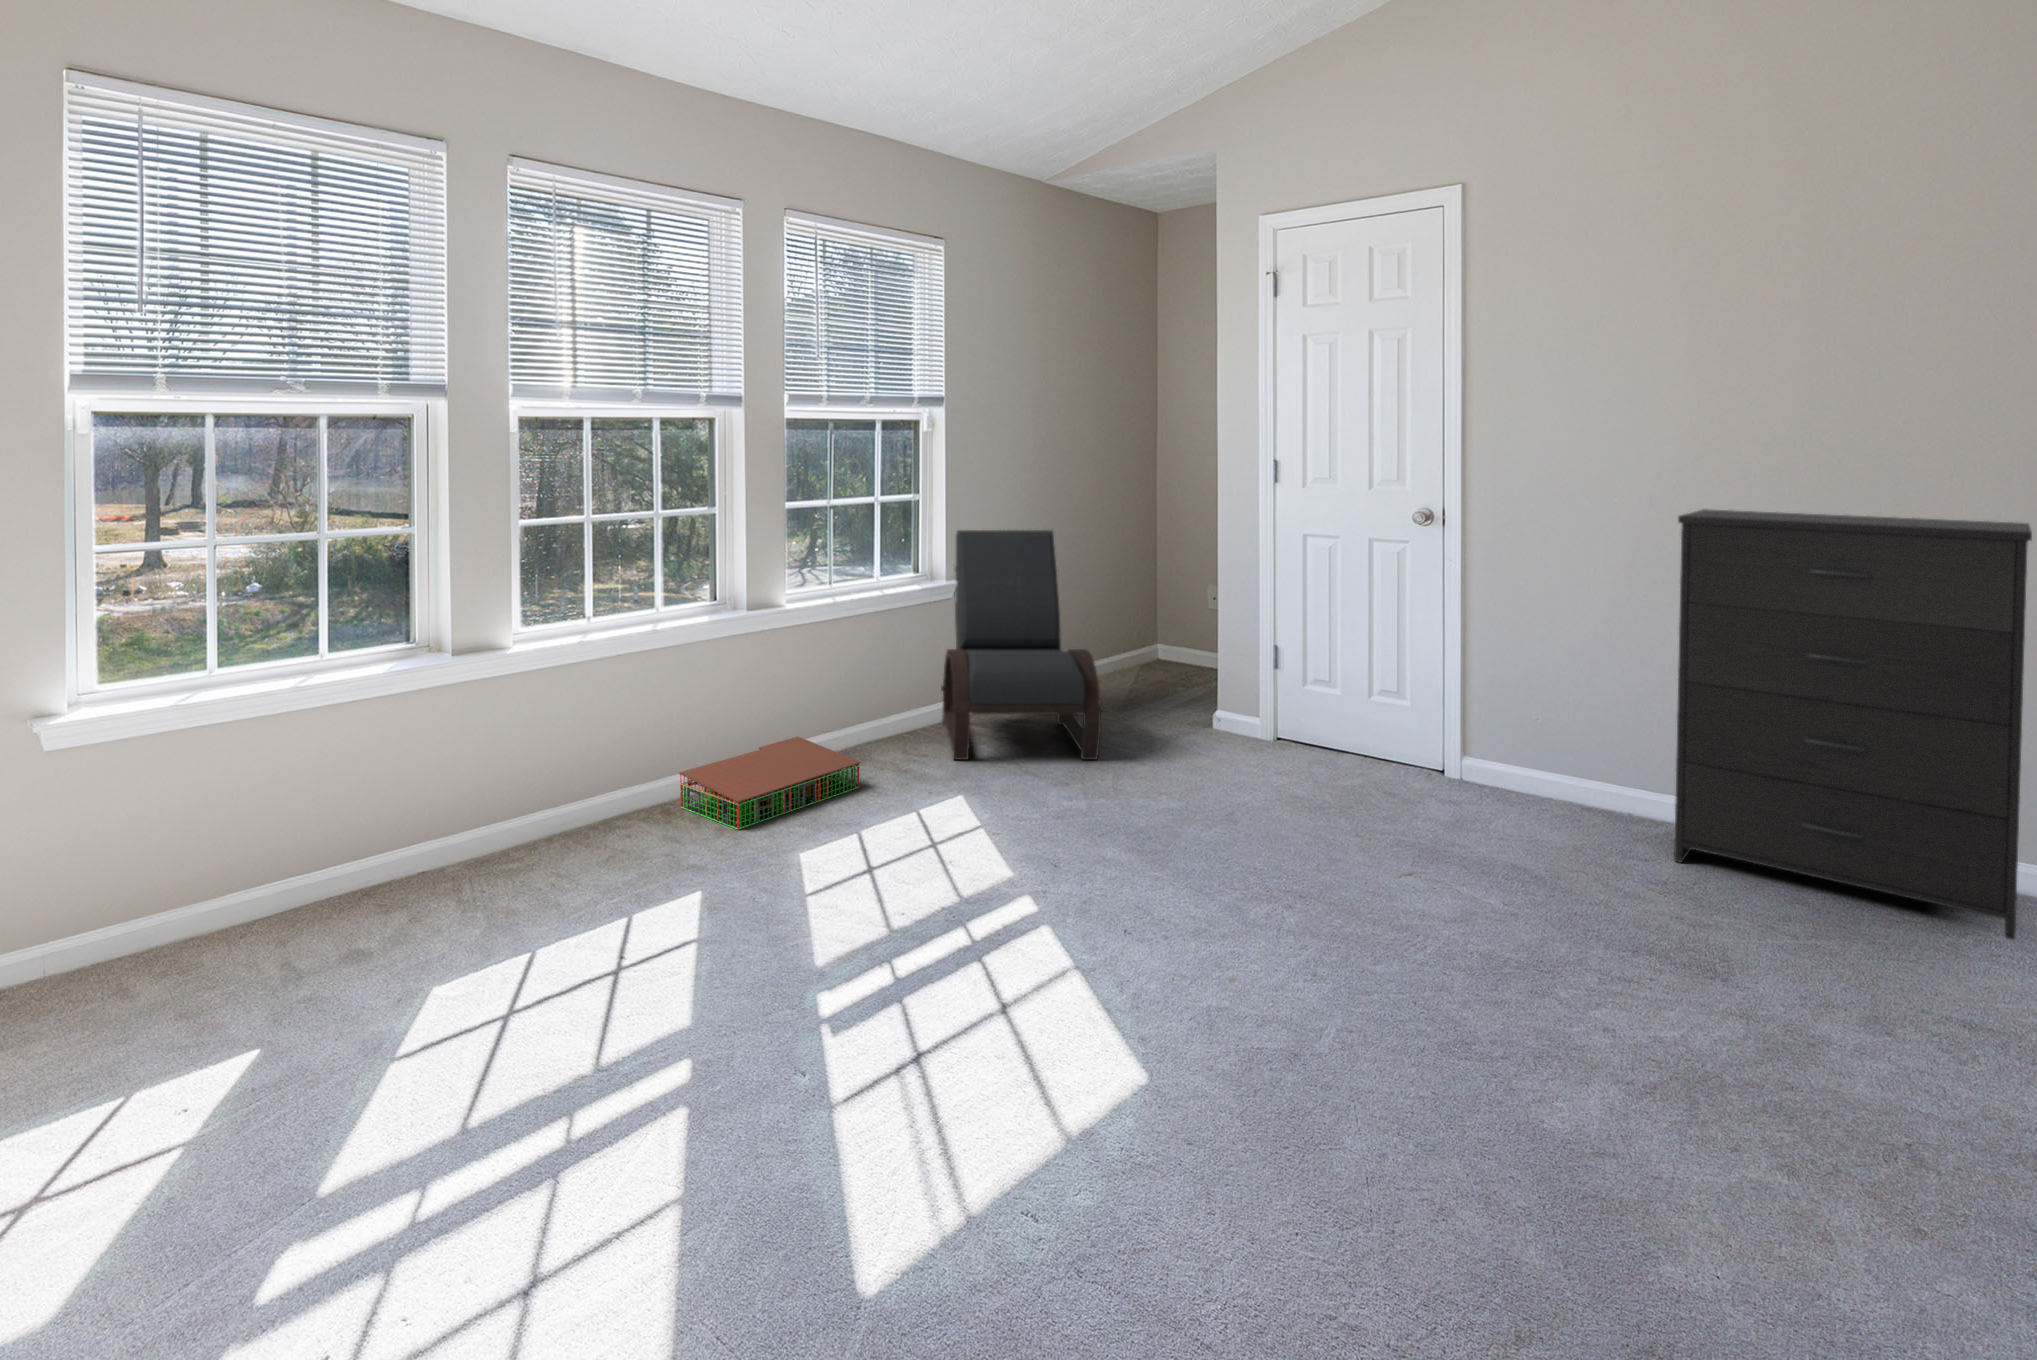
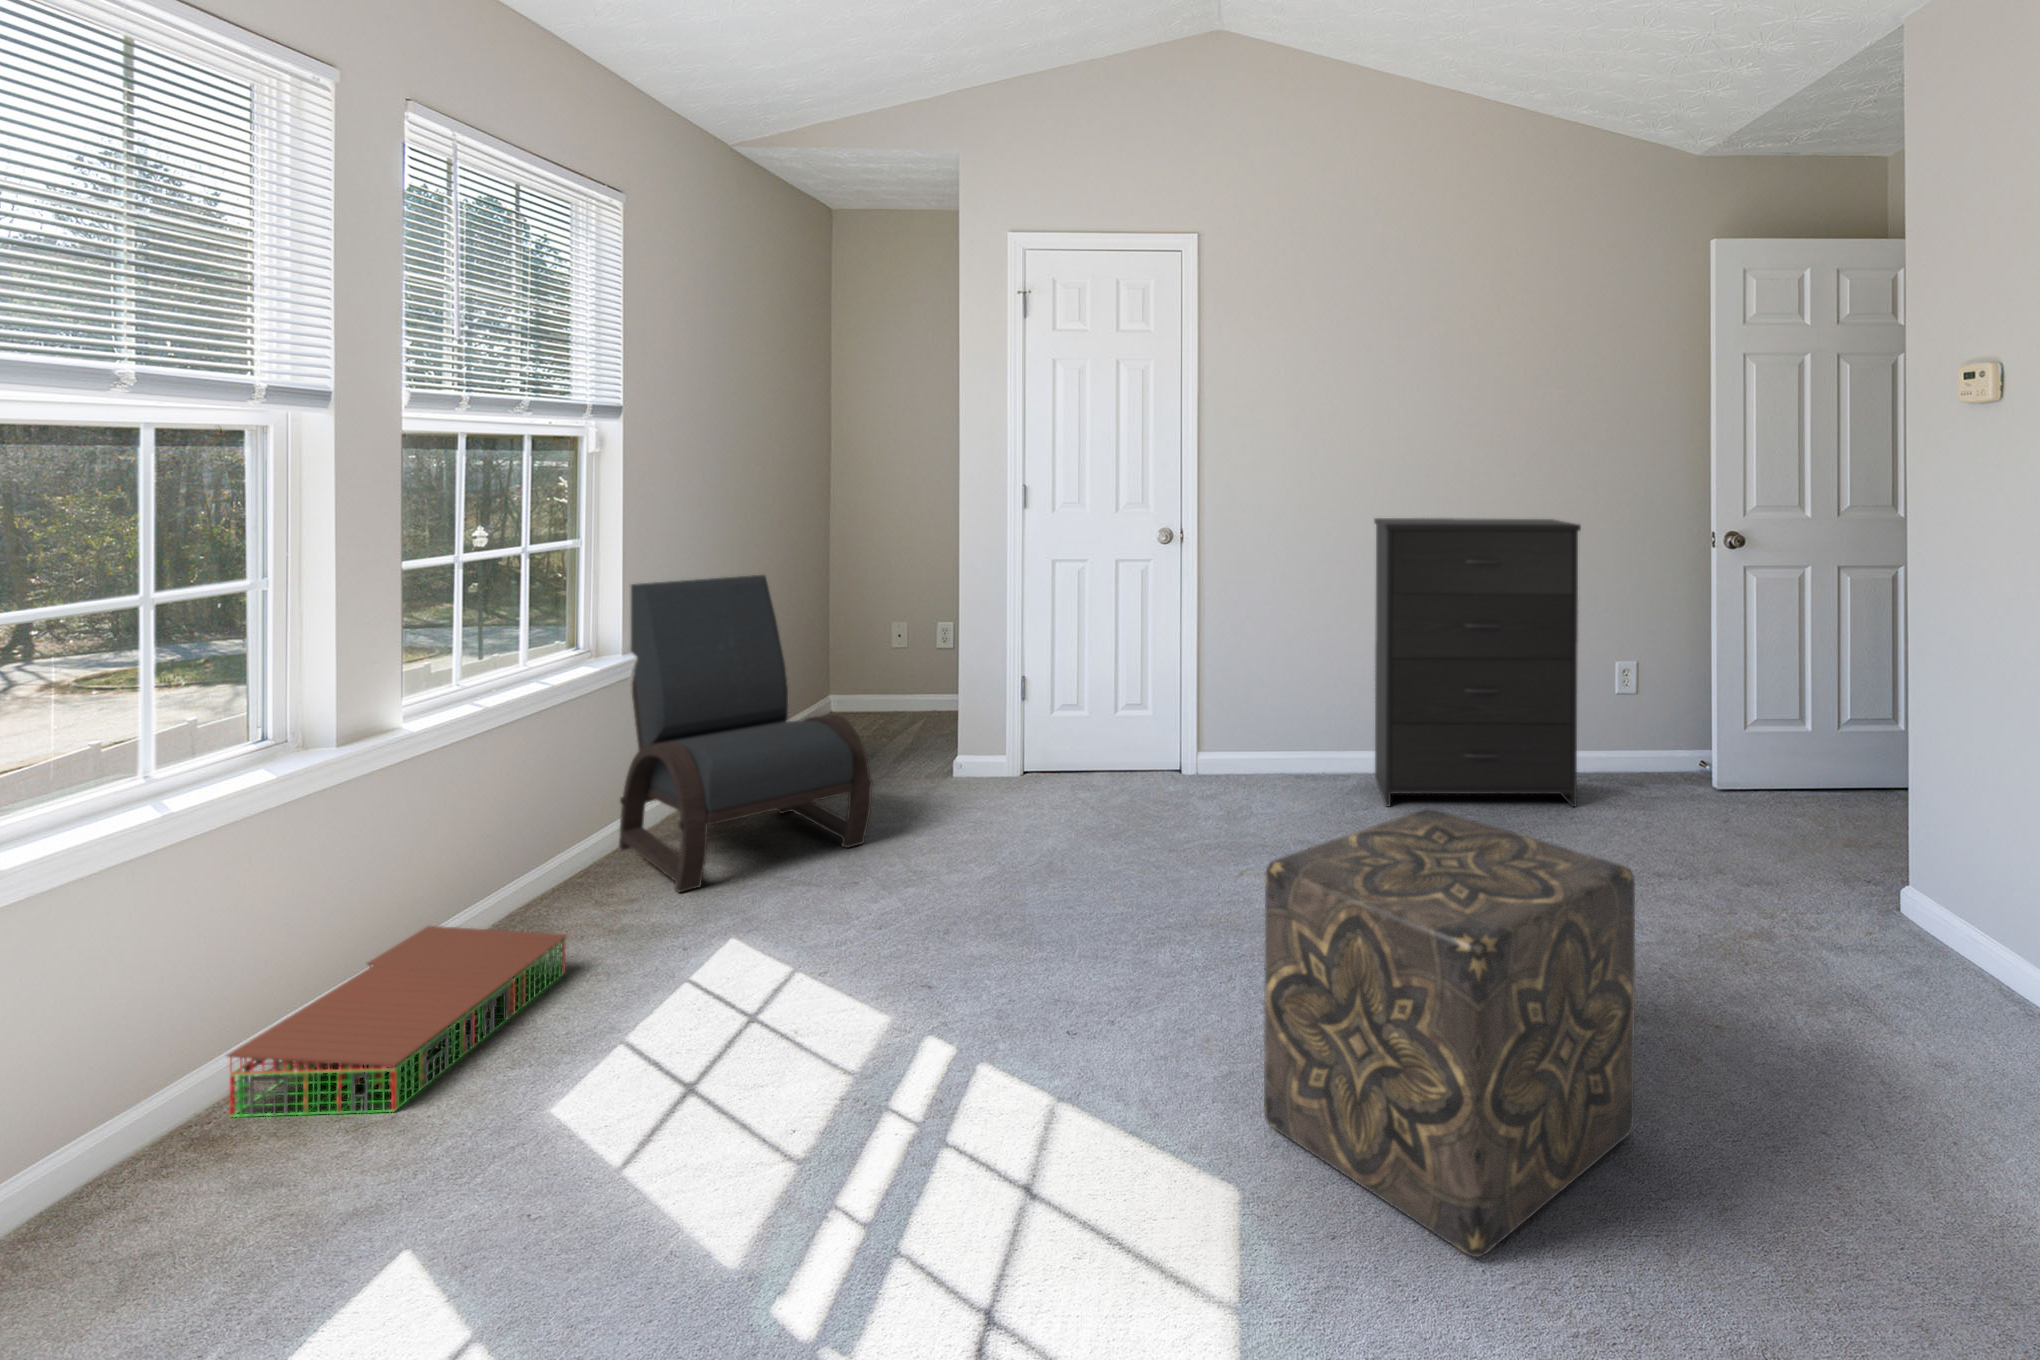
ottoman: none [1212,811,1611,1229] -> present [1264,809,1635,1257]

